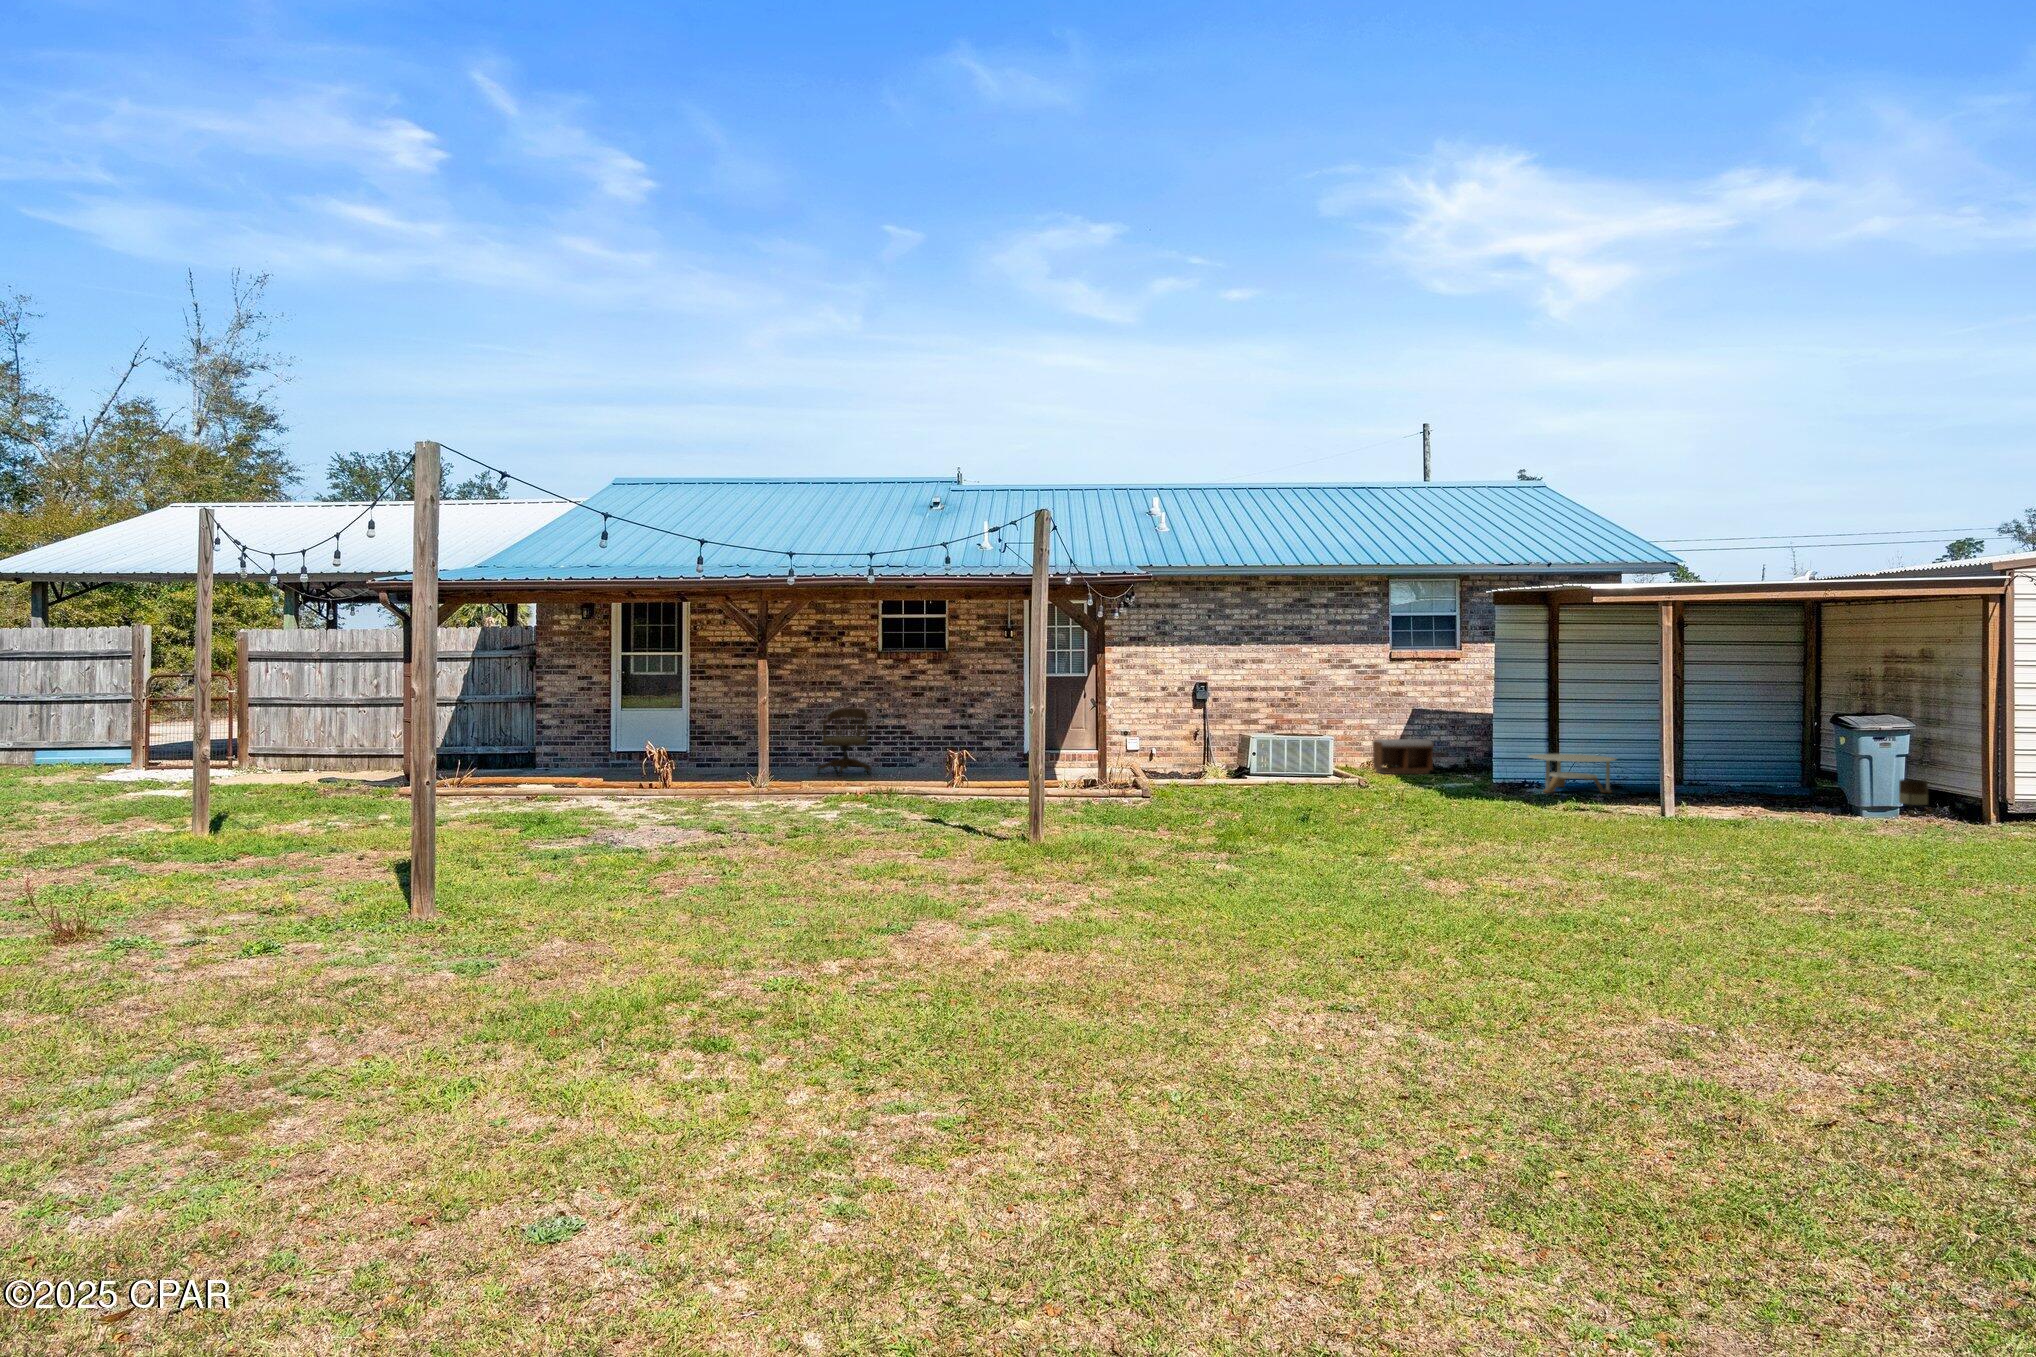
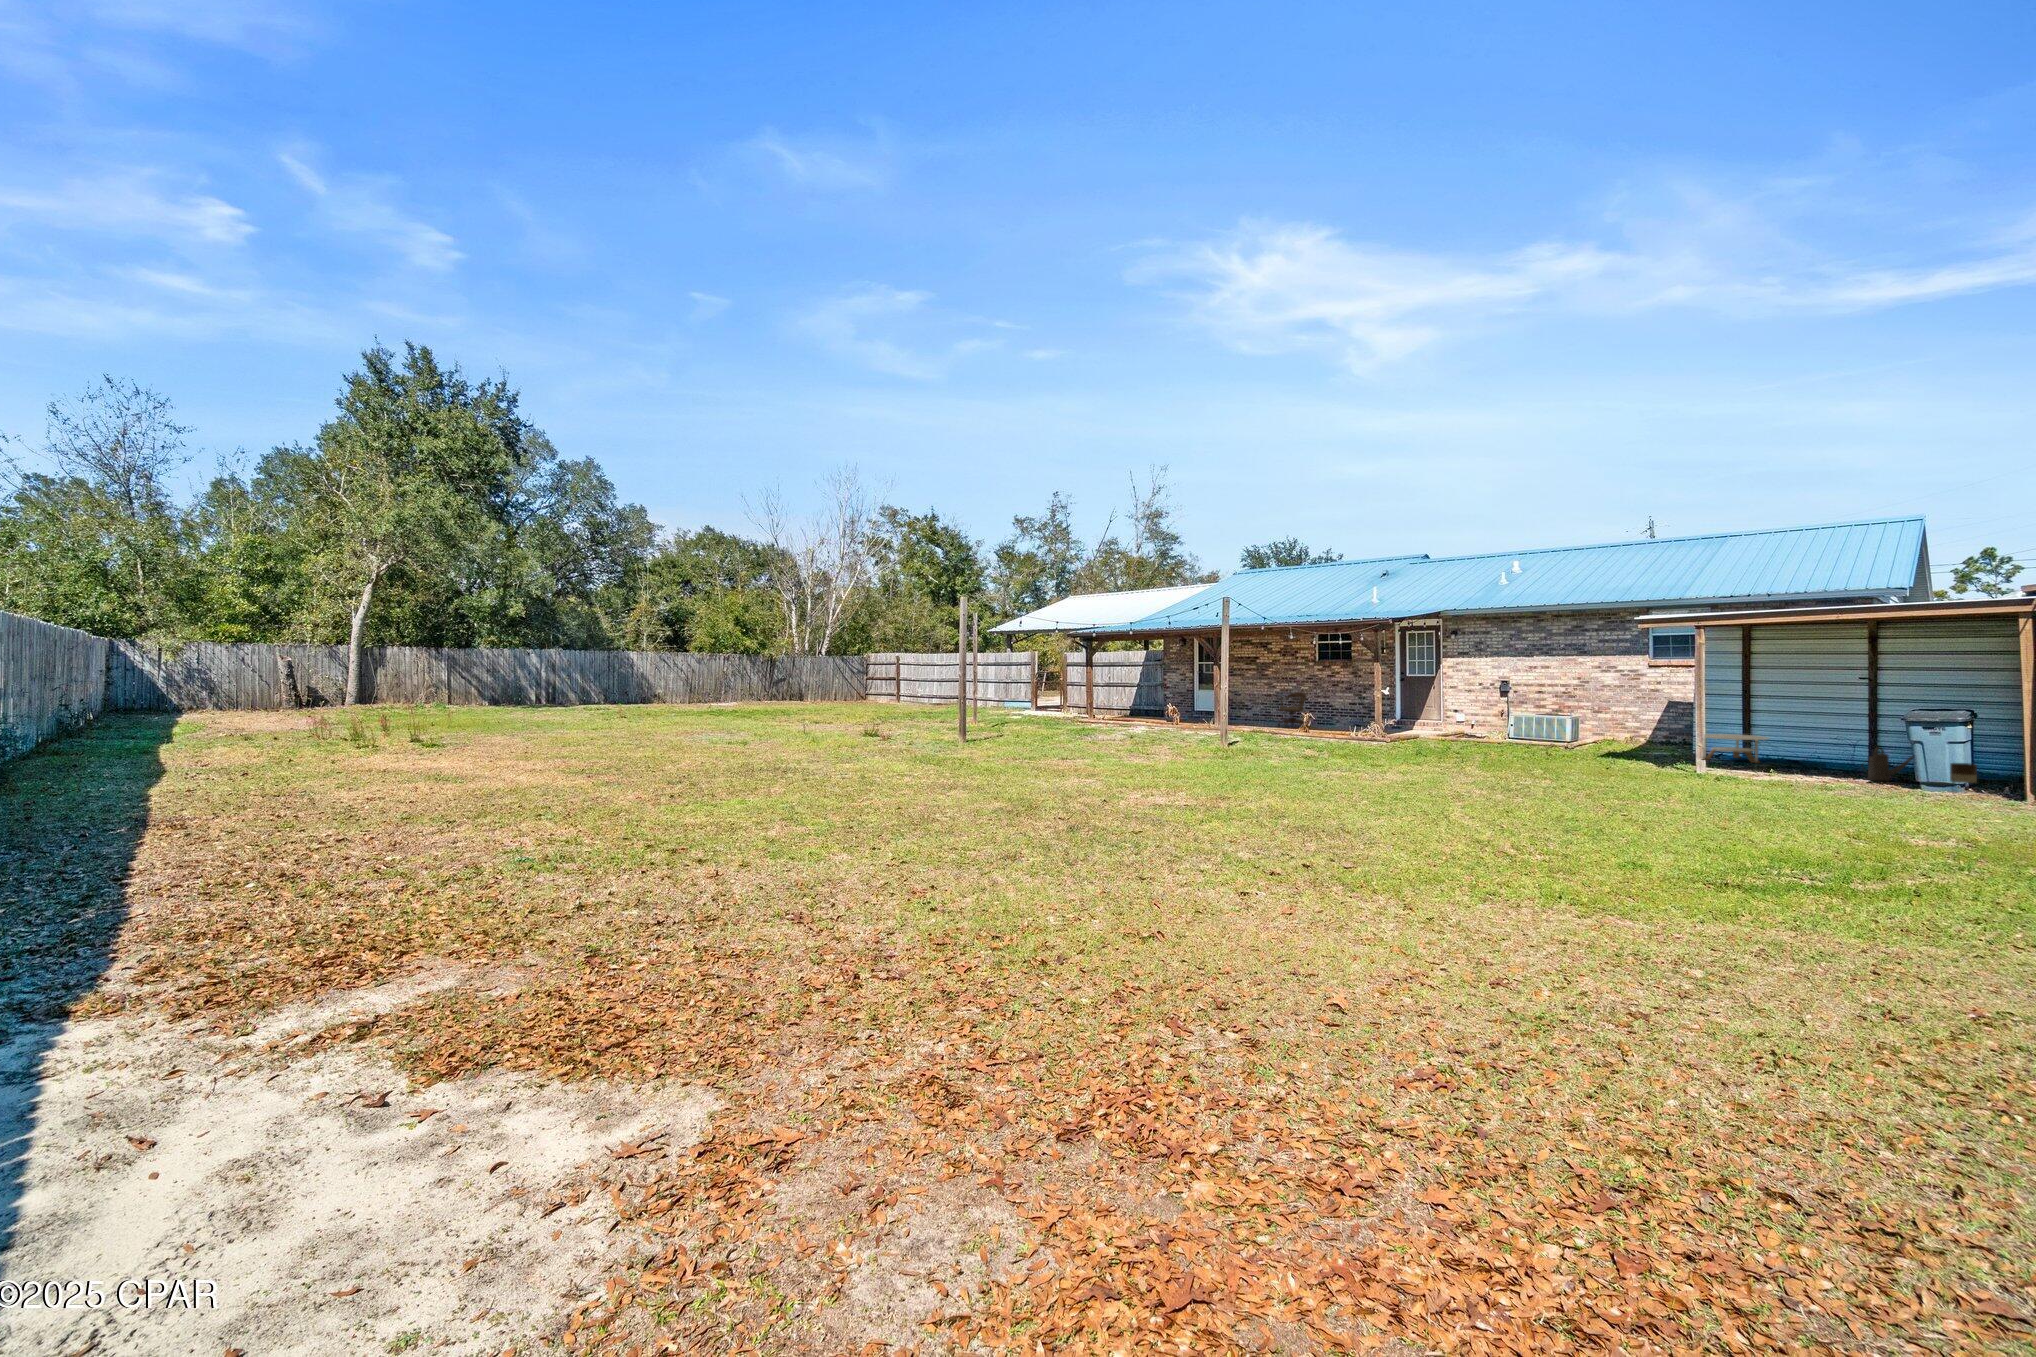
bench: present [1372,739,1434,774] -> none [1628,721,1675,746]
watering can: none [1776,764,1840,809] -> present [1868,747,1914,781]

